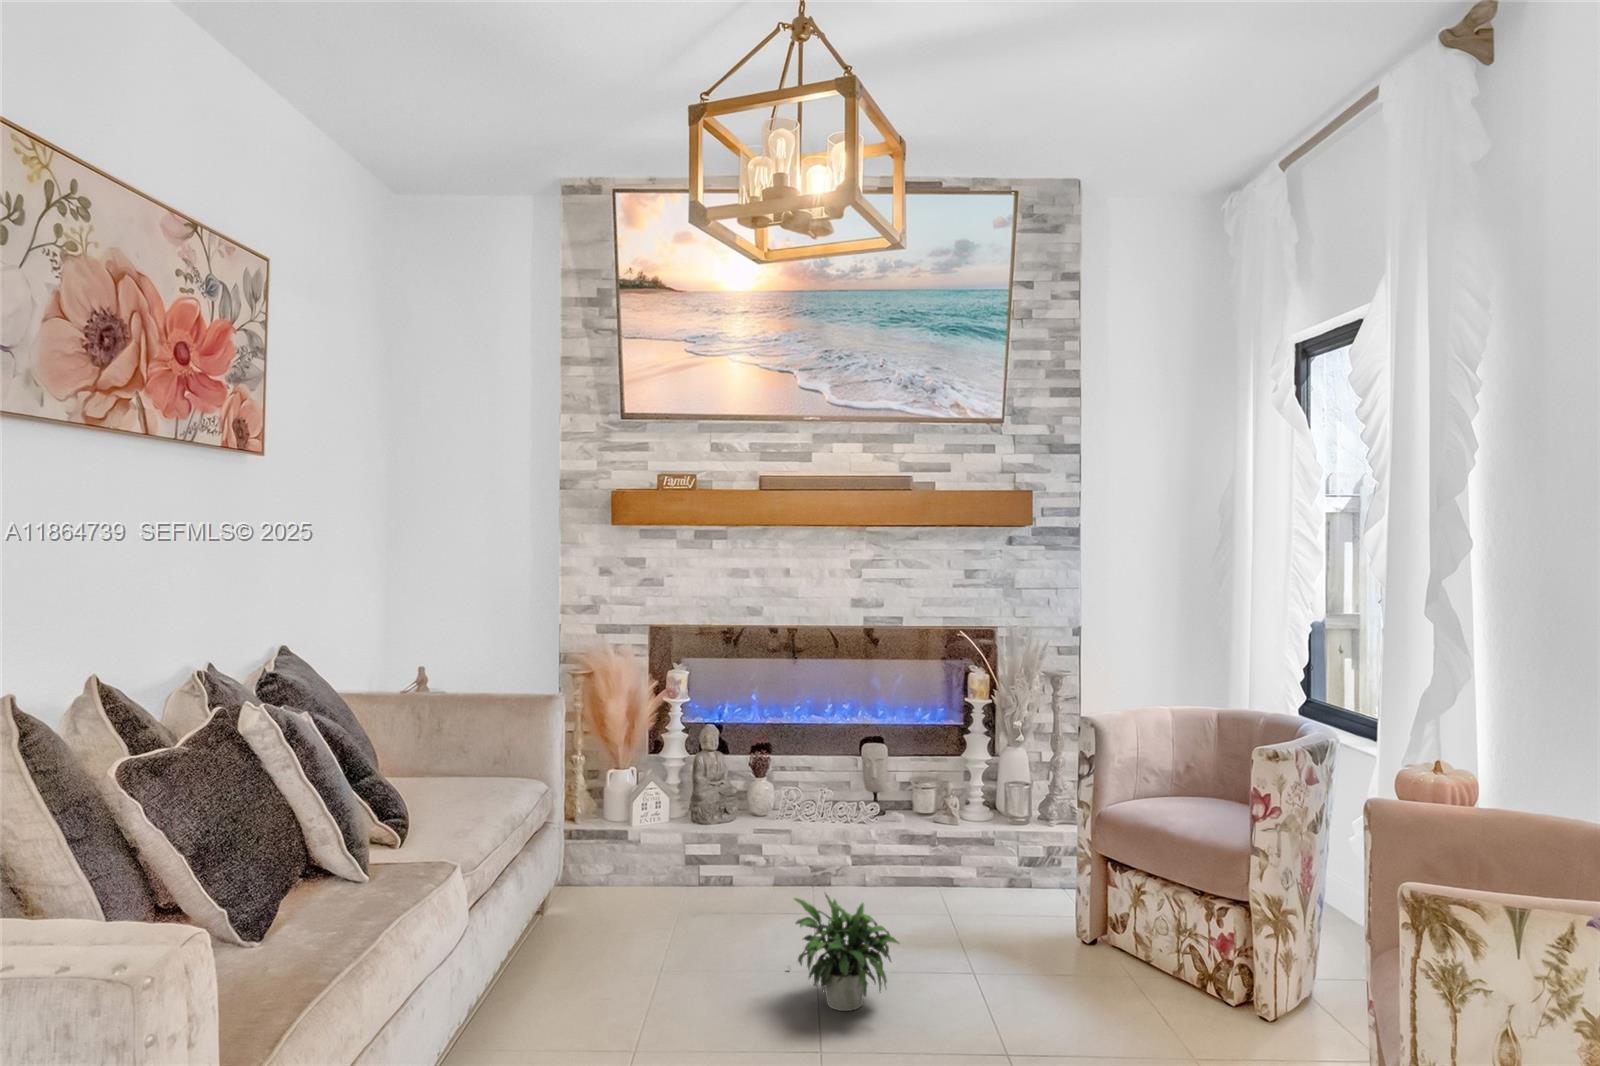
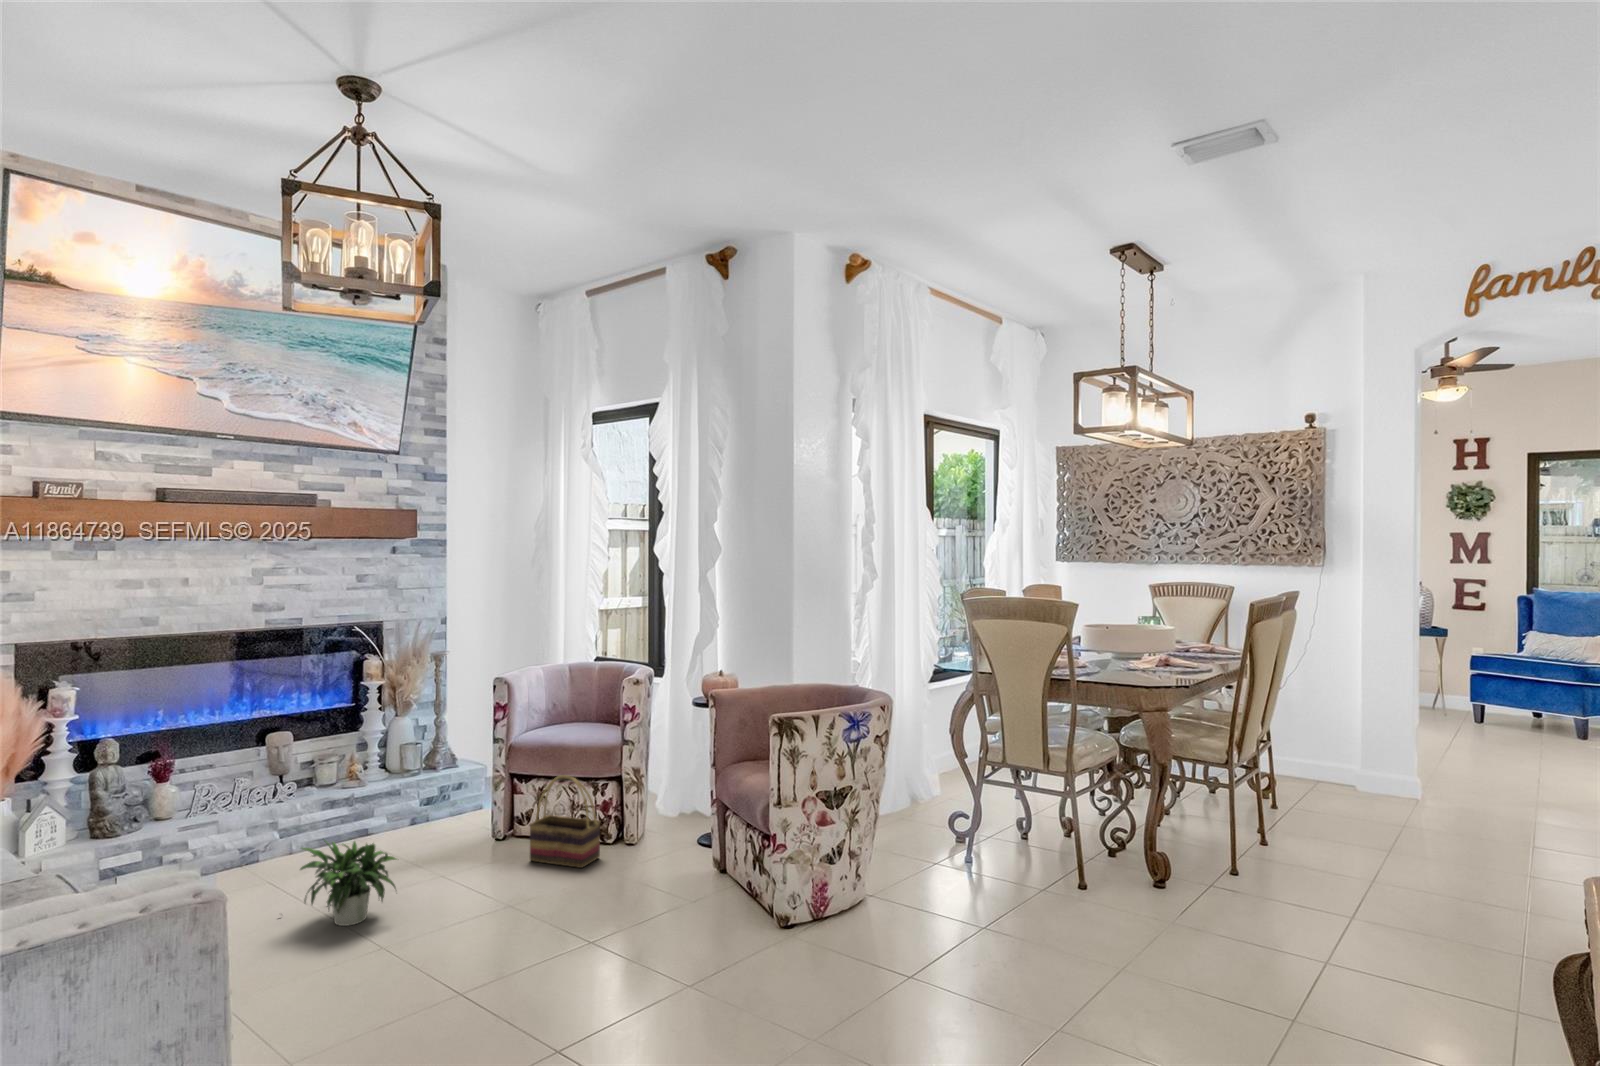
basket: none [1101,878,1206,1030] -> present [529,775,601,868]

